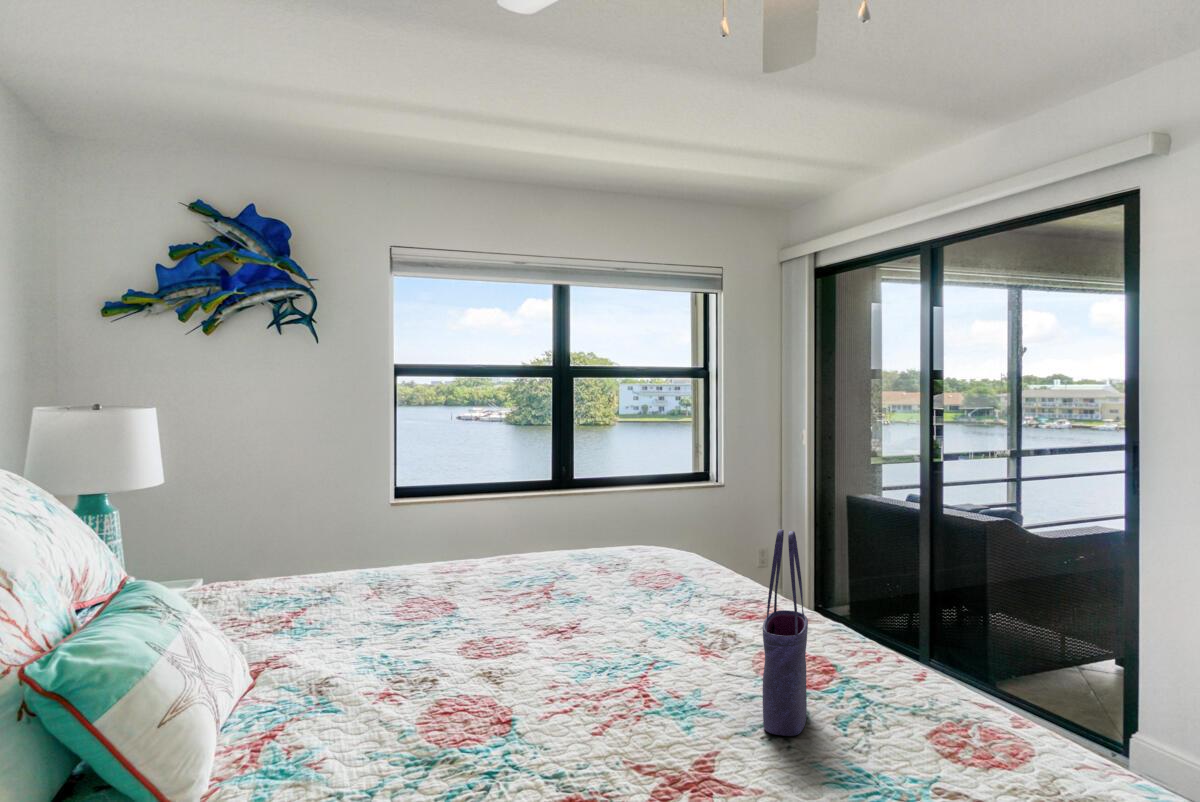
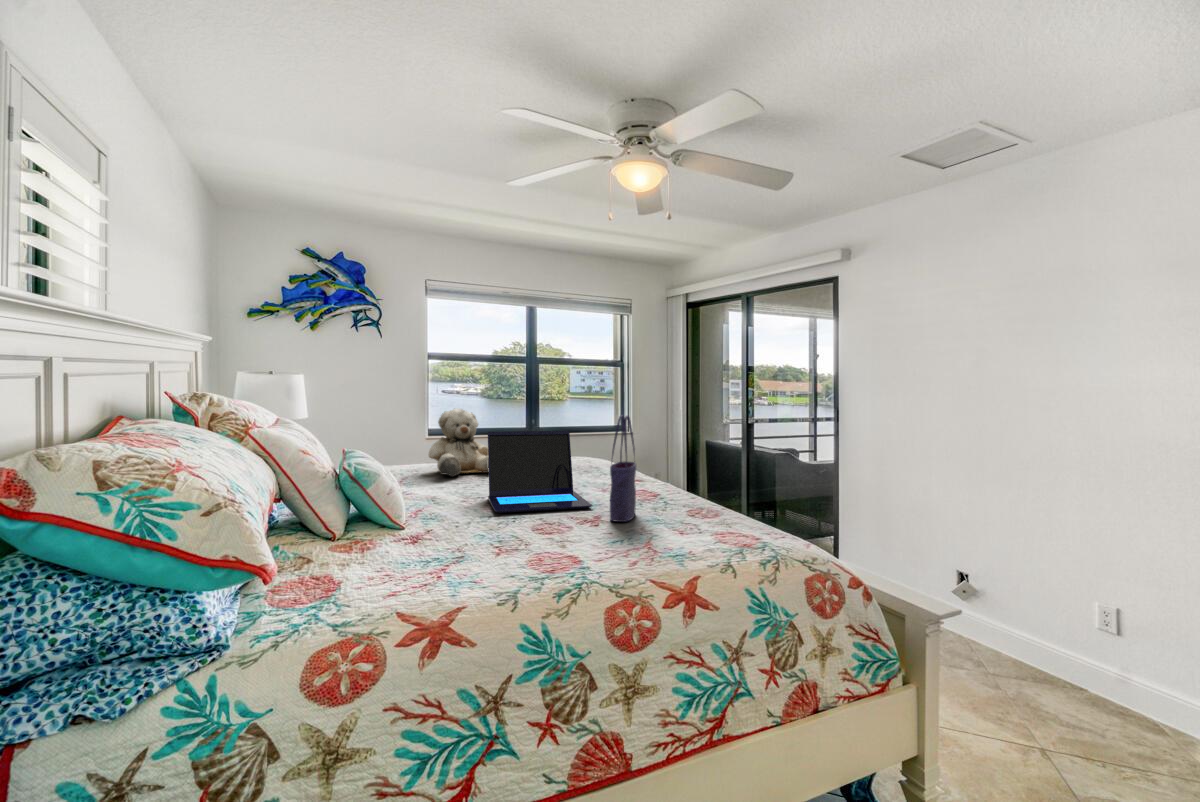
teddy bear: none [408,478,544,604] -> present [429,408,489,476]
laptop: none [520,534,720,709] -> present [488,431,592,513]

